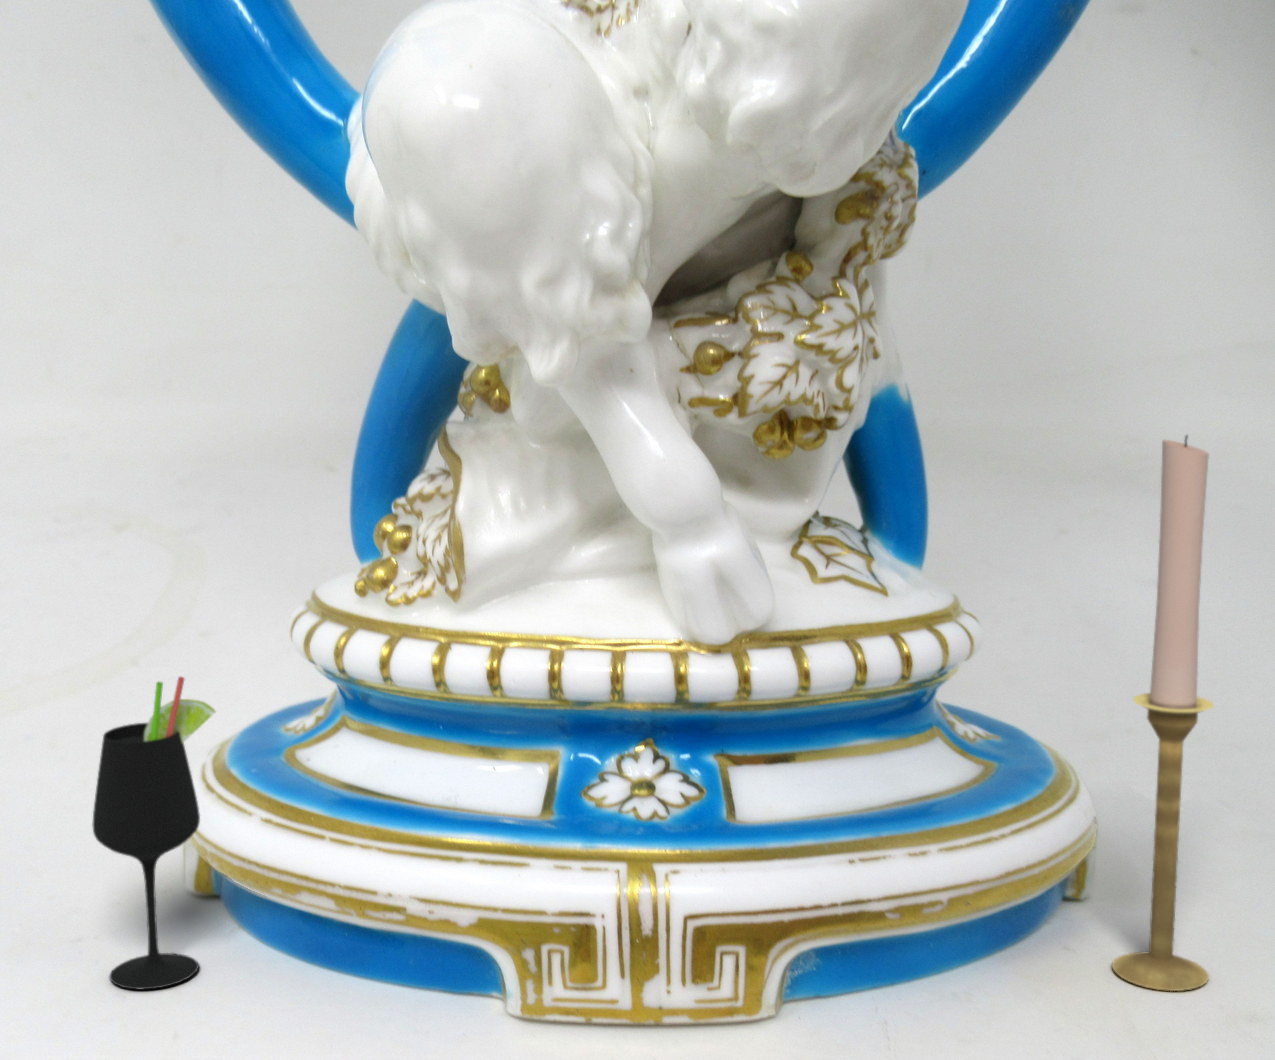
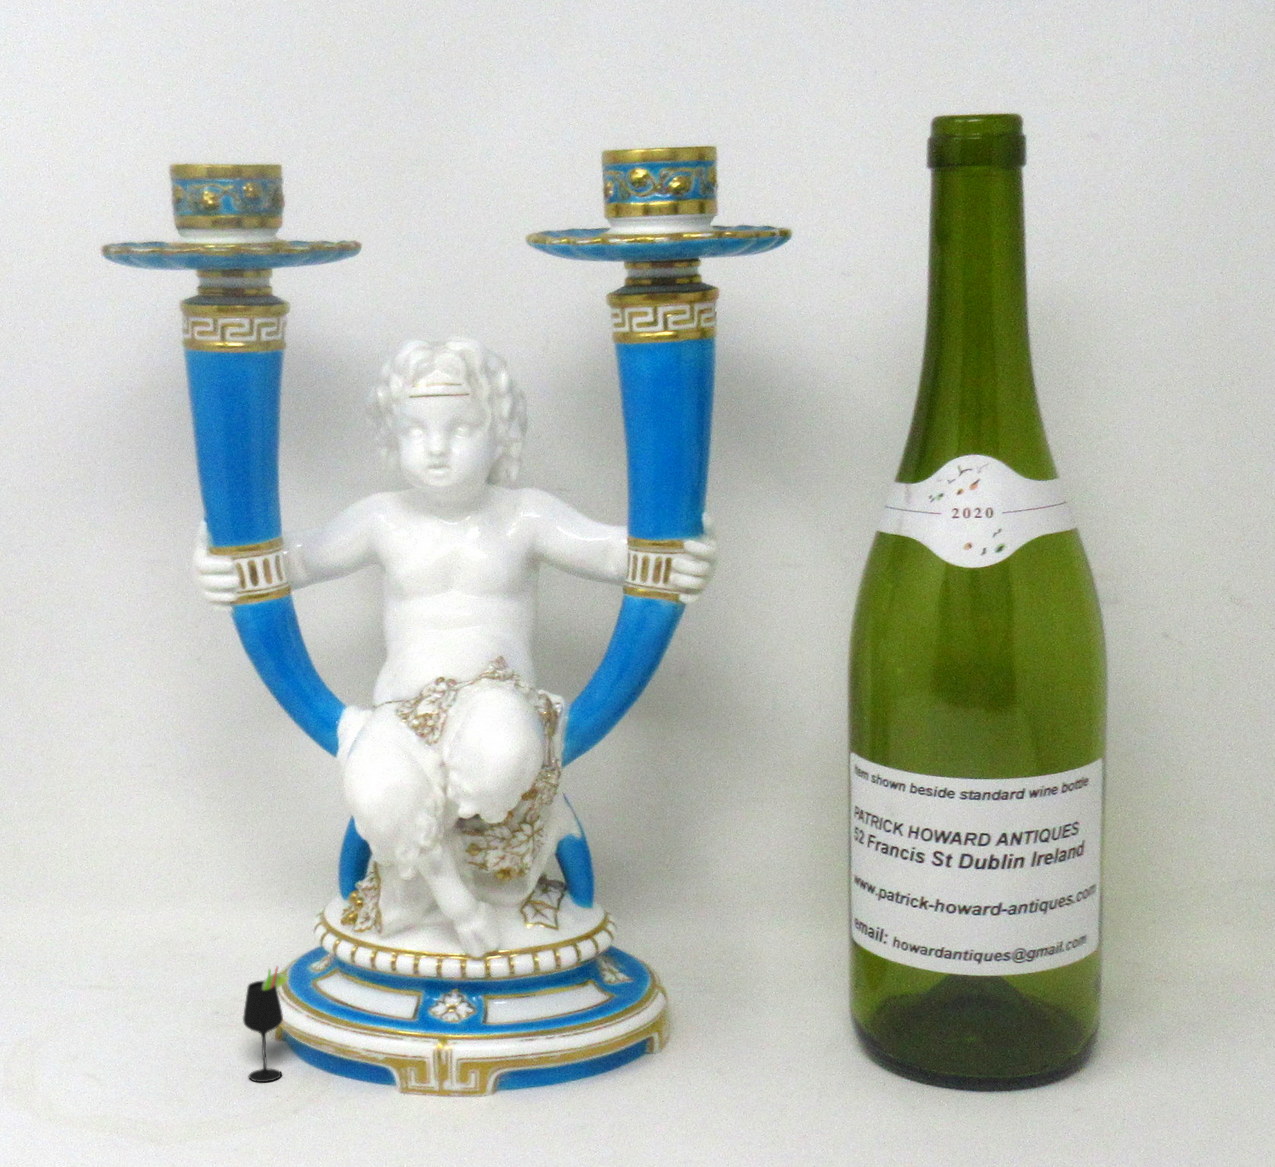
candlestick: present [1112,436,1213,991] -> none [633,883,669,1090]

